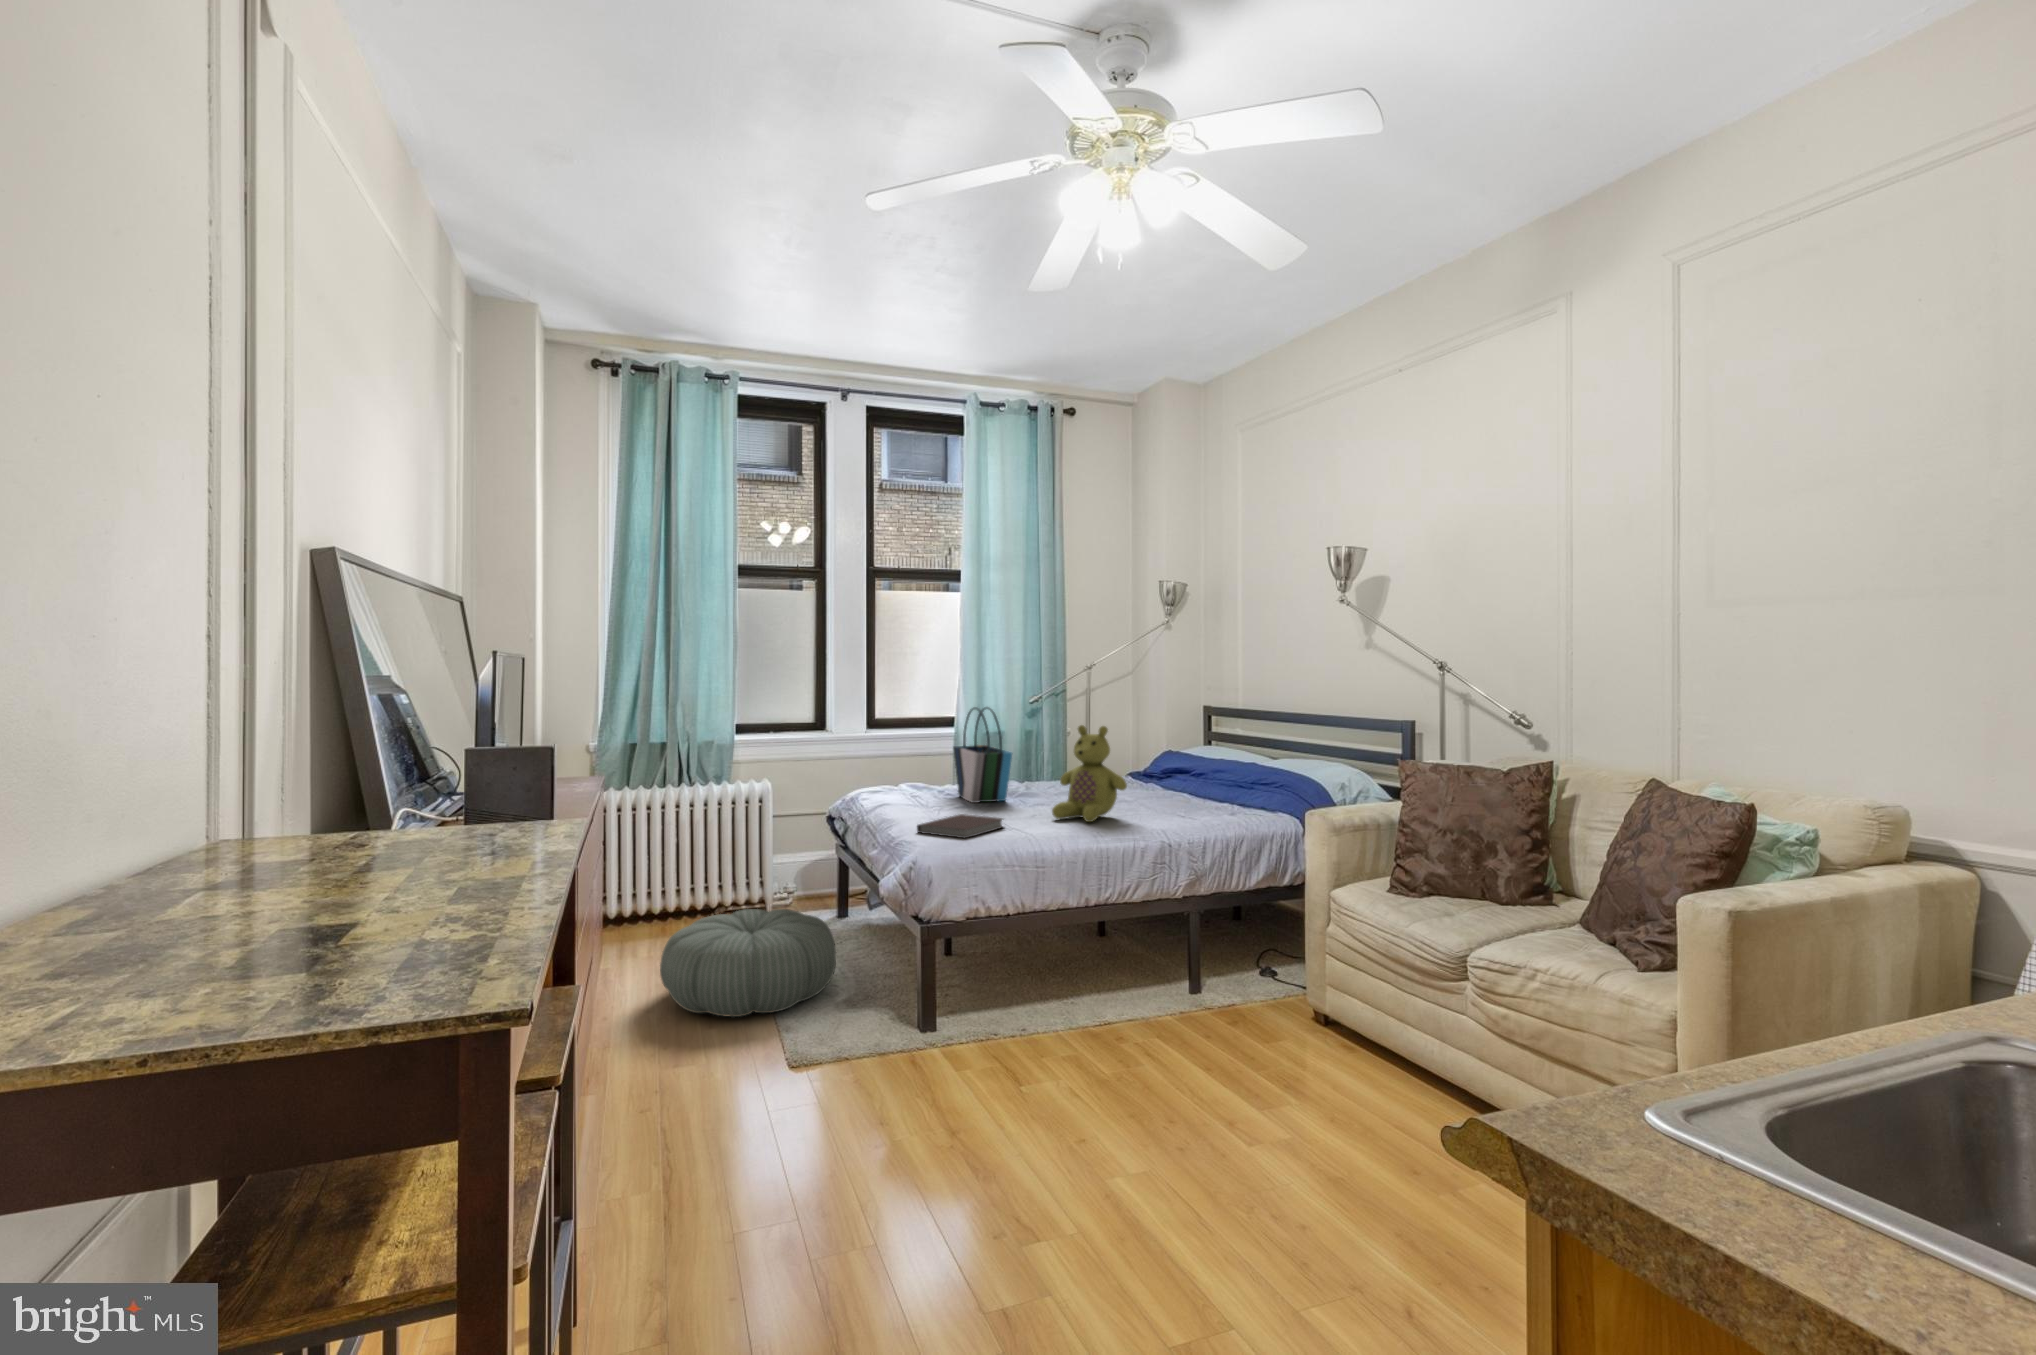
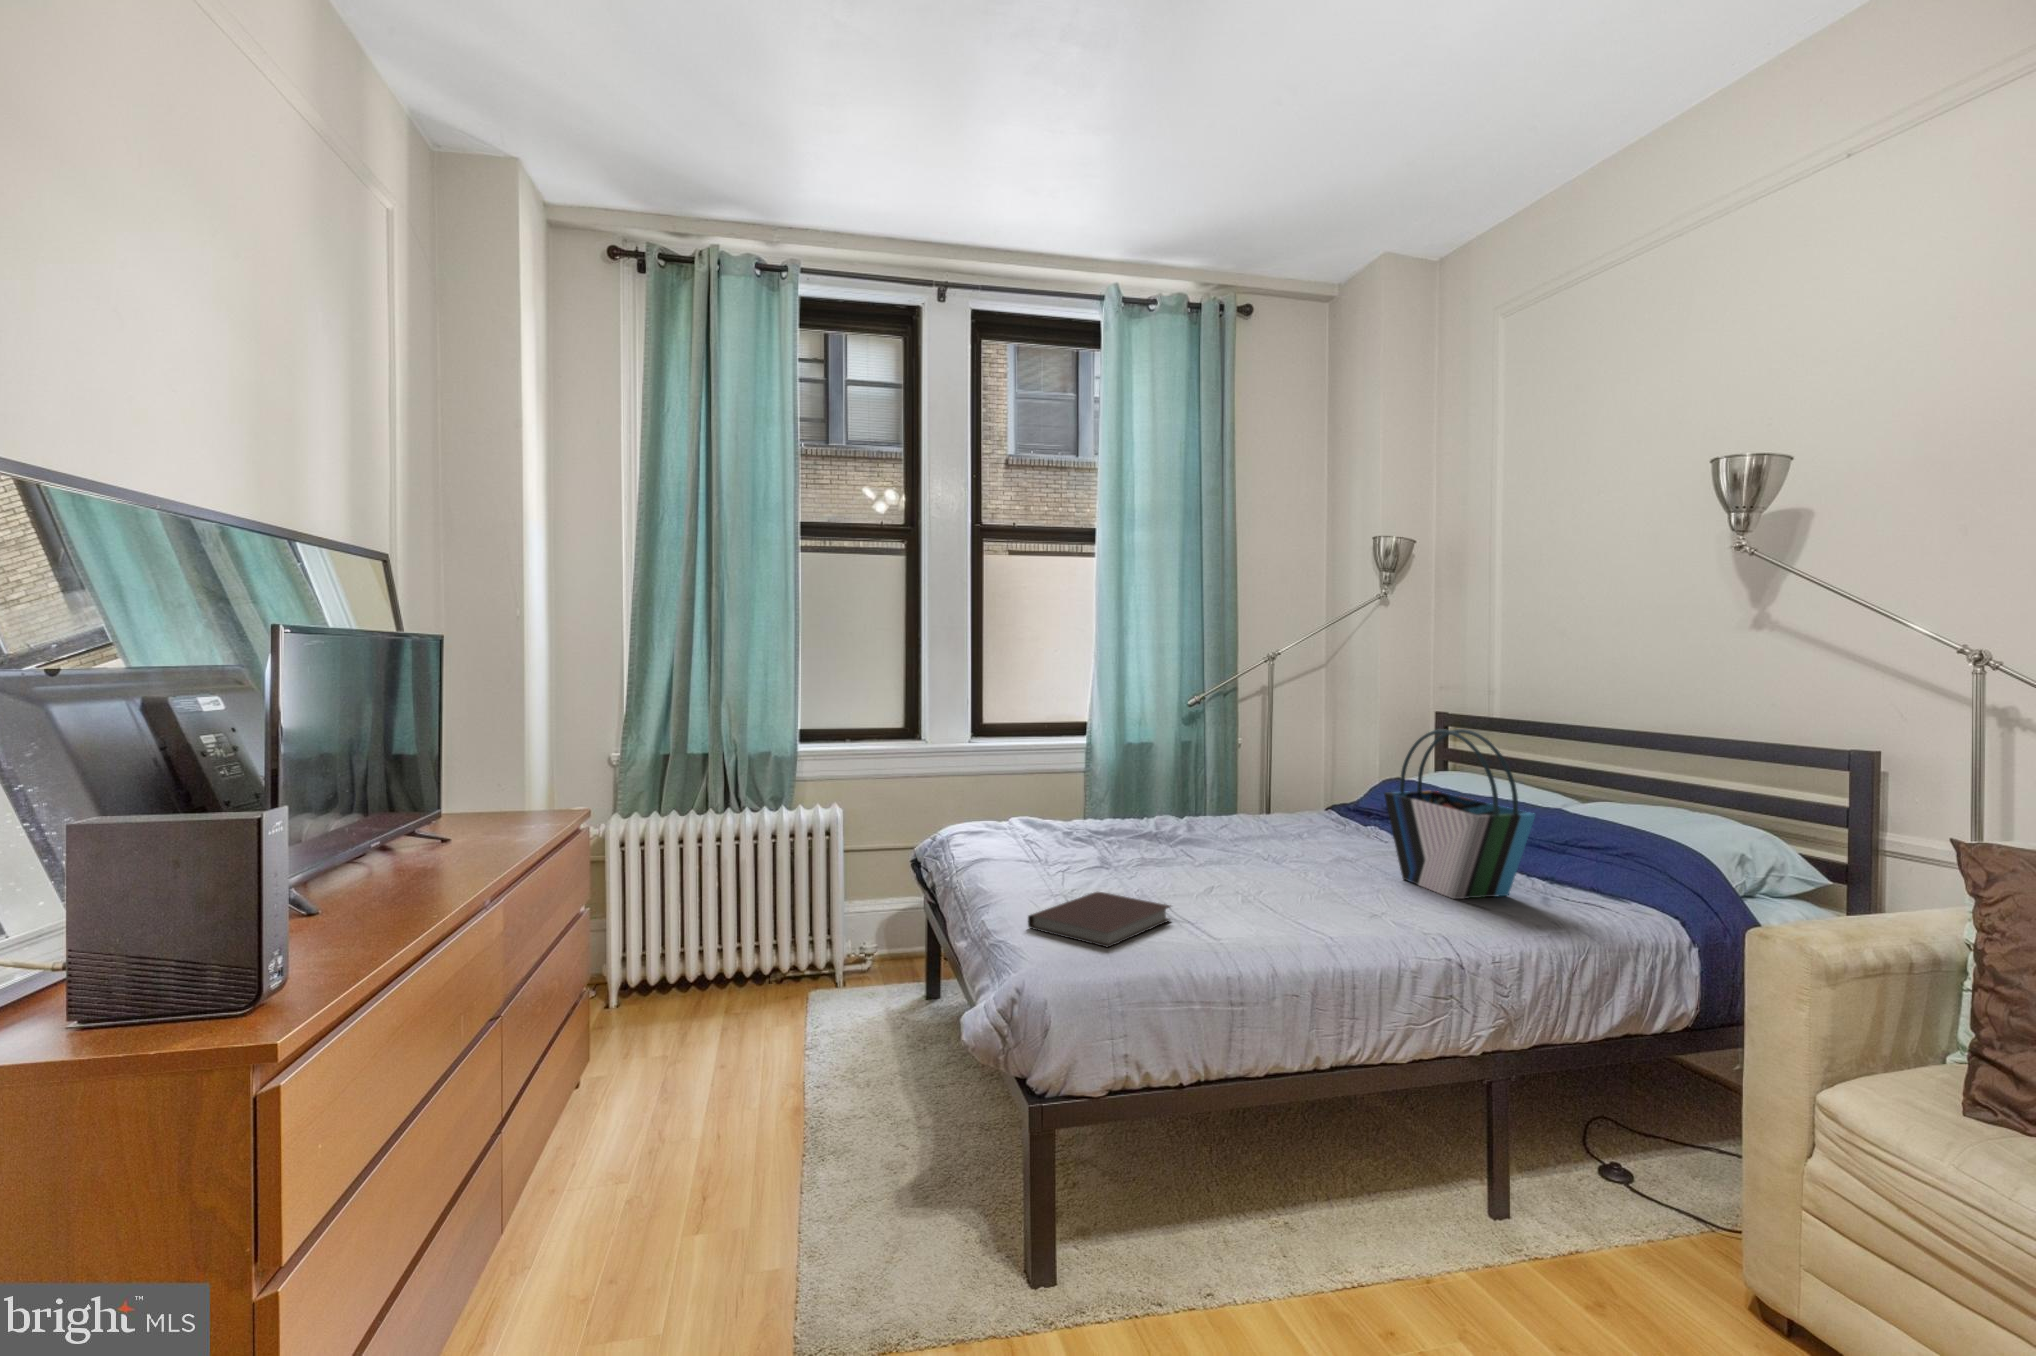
tote bag: present [953,707,1012,803] -> present [1384,729,1535,899]
stuffed bear: present [1052,725,1127,822] -> none [1244,751,1370,913]
pouf: present [660,909,836,1017] -> none [639,1016,905,1215]

